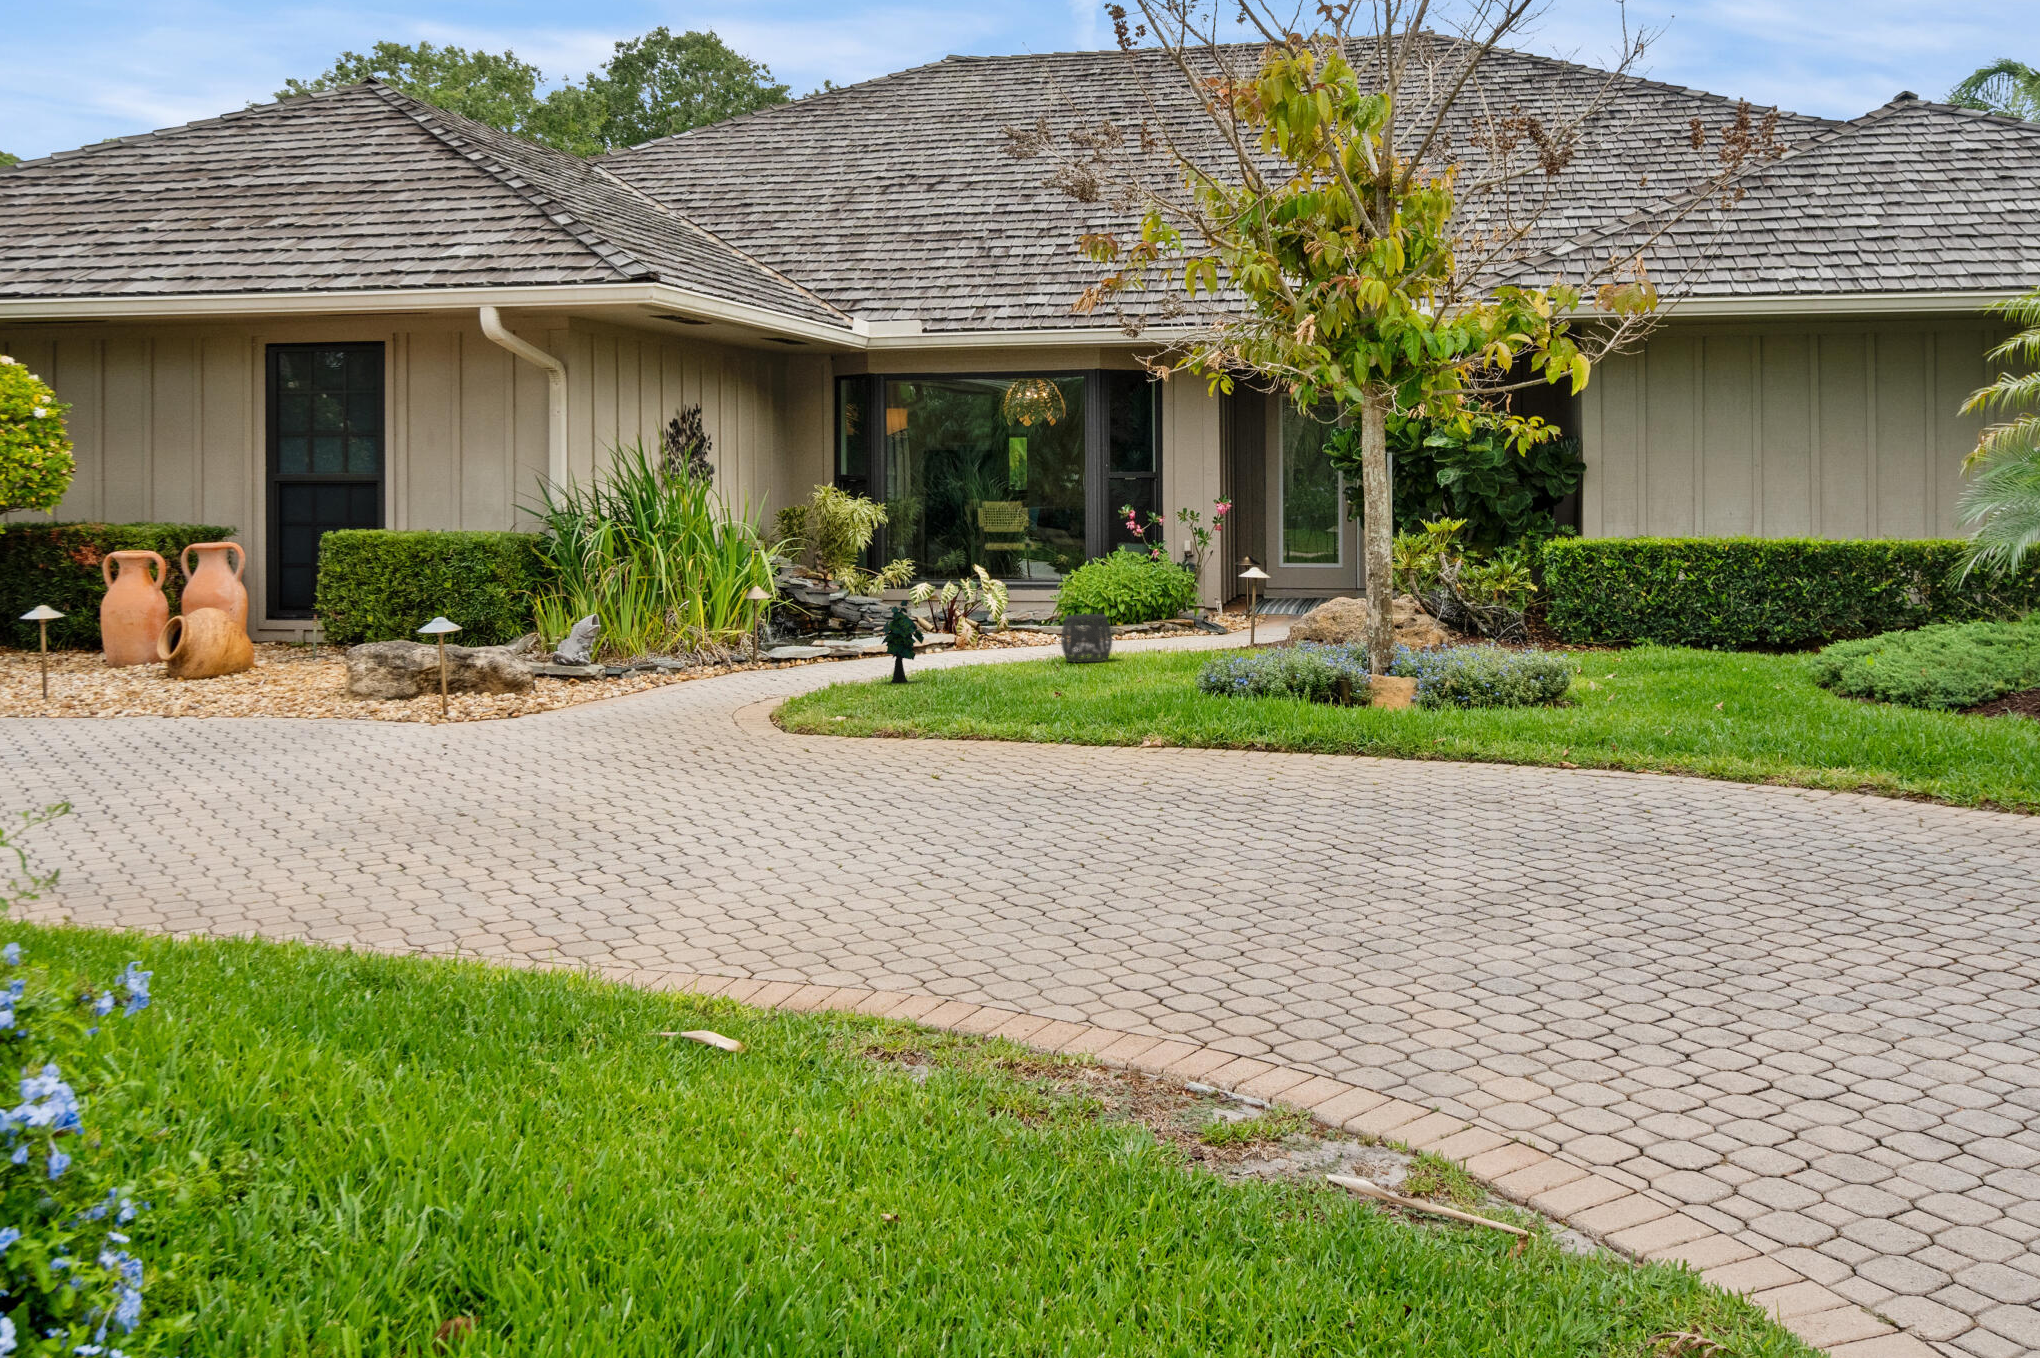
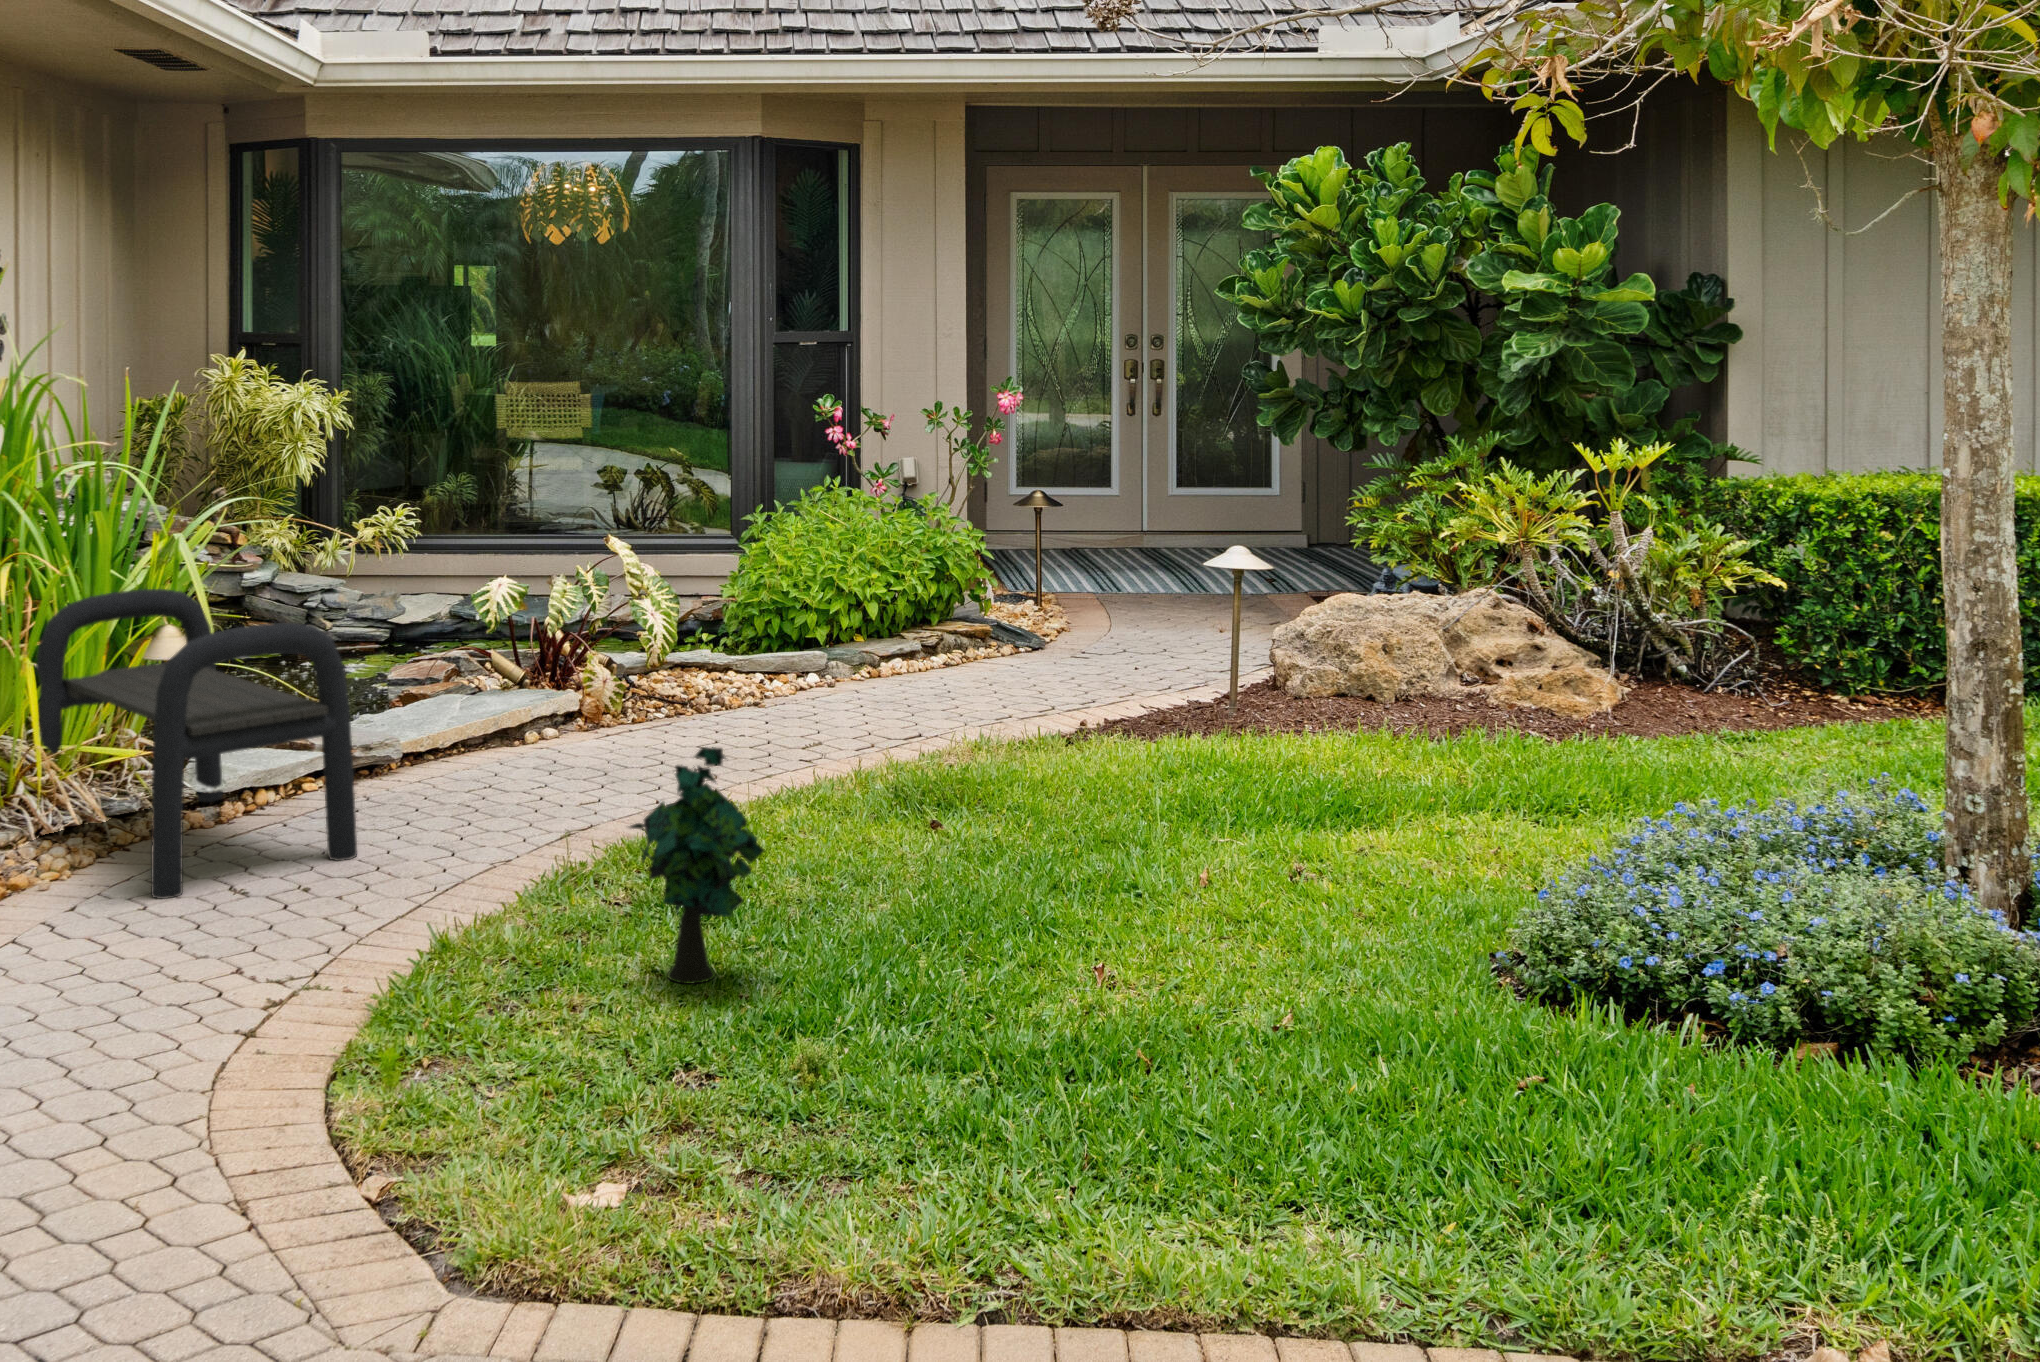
bench: none [701,572,817,676] -> present [36,589,357,899]
woven basket: present [1061,614,1112,663] -> none [962,699,1091,828]

